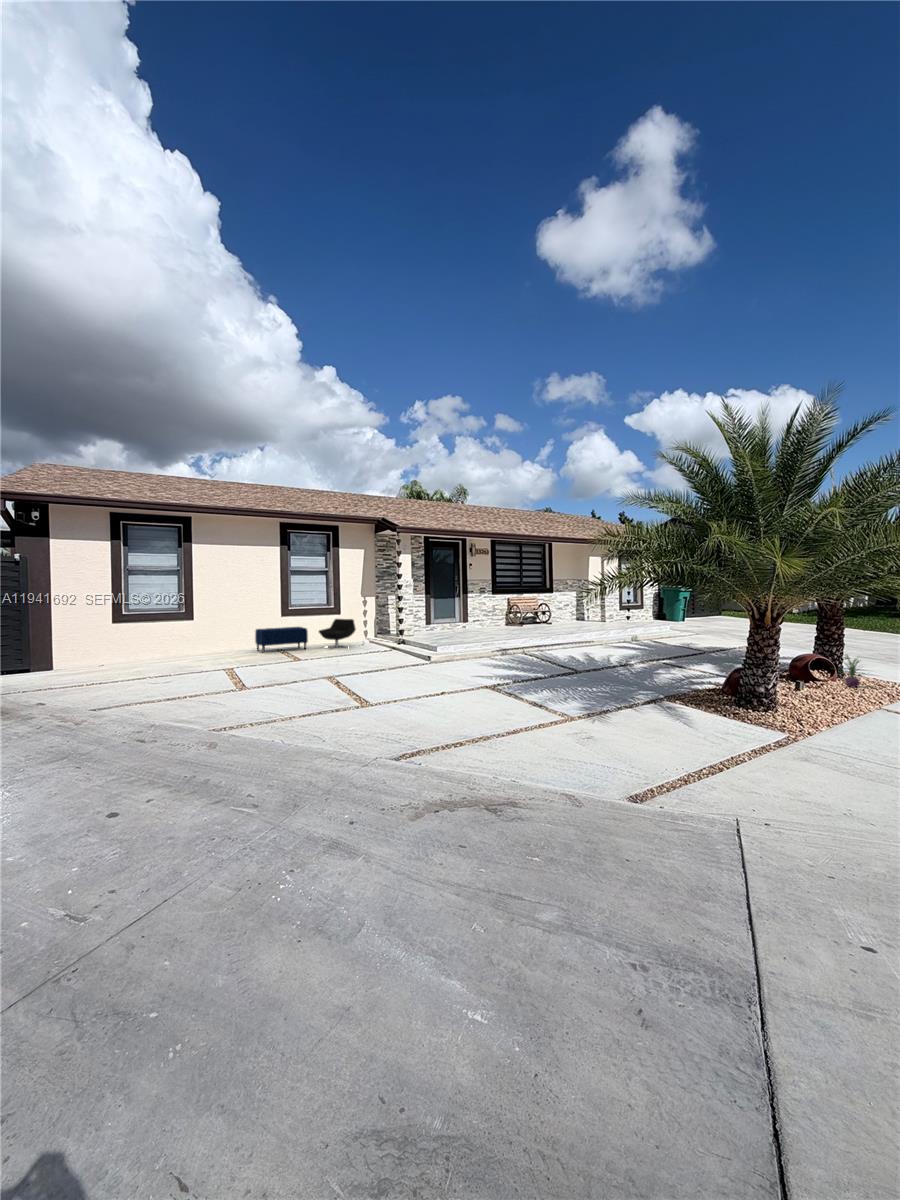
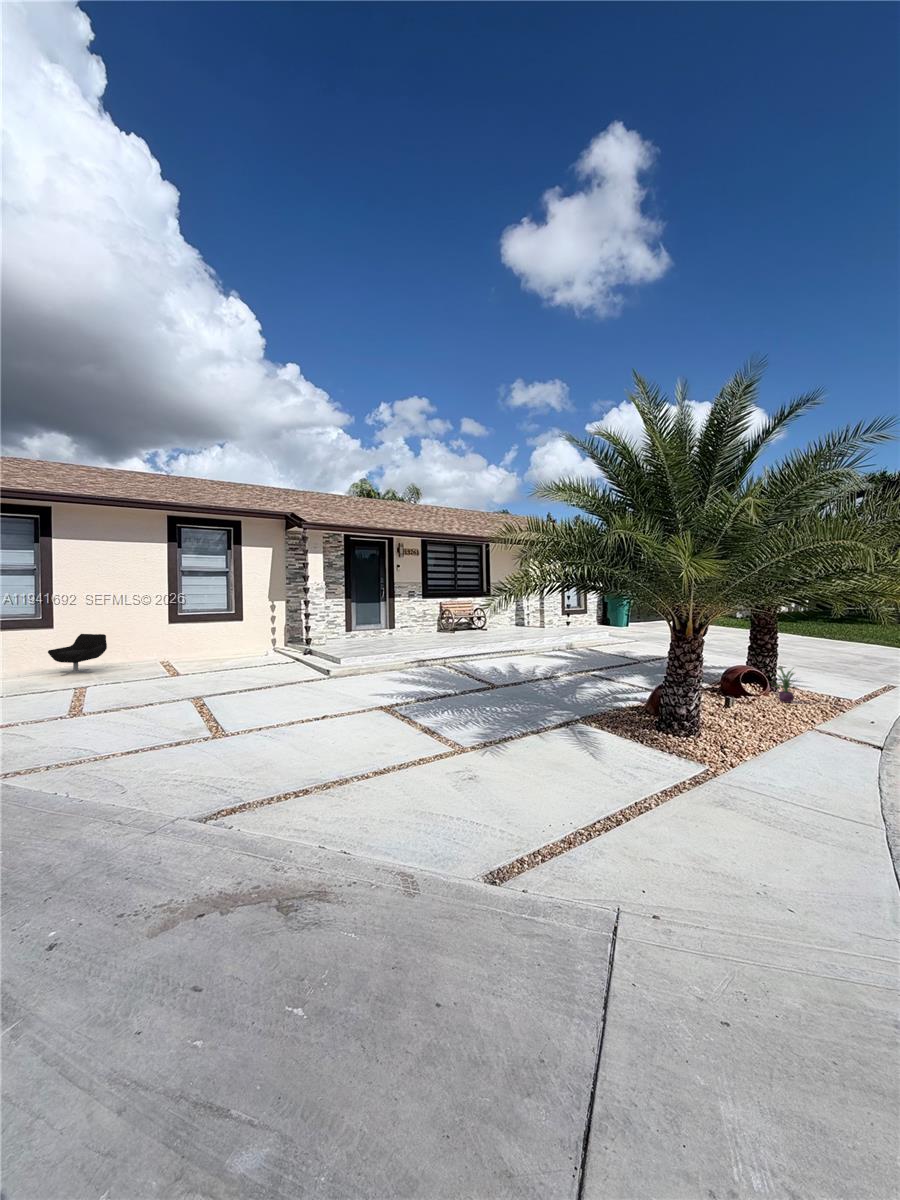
lounge chair: present [319,619,356,647] -> present [48,634,107,675]
bench: present [255,627,308,653] -> none [140,635,202,666]

